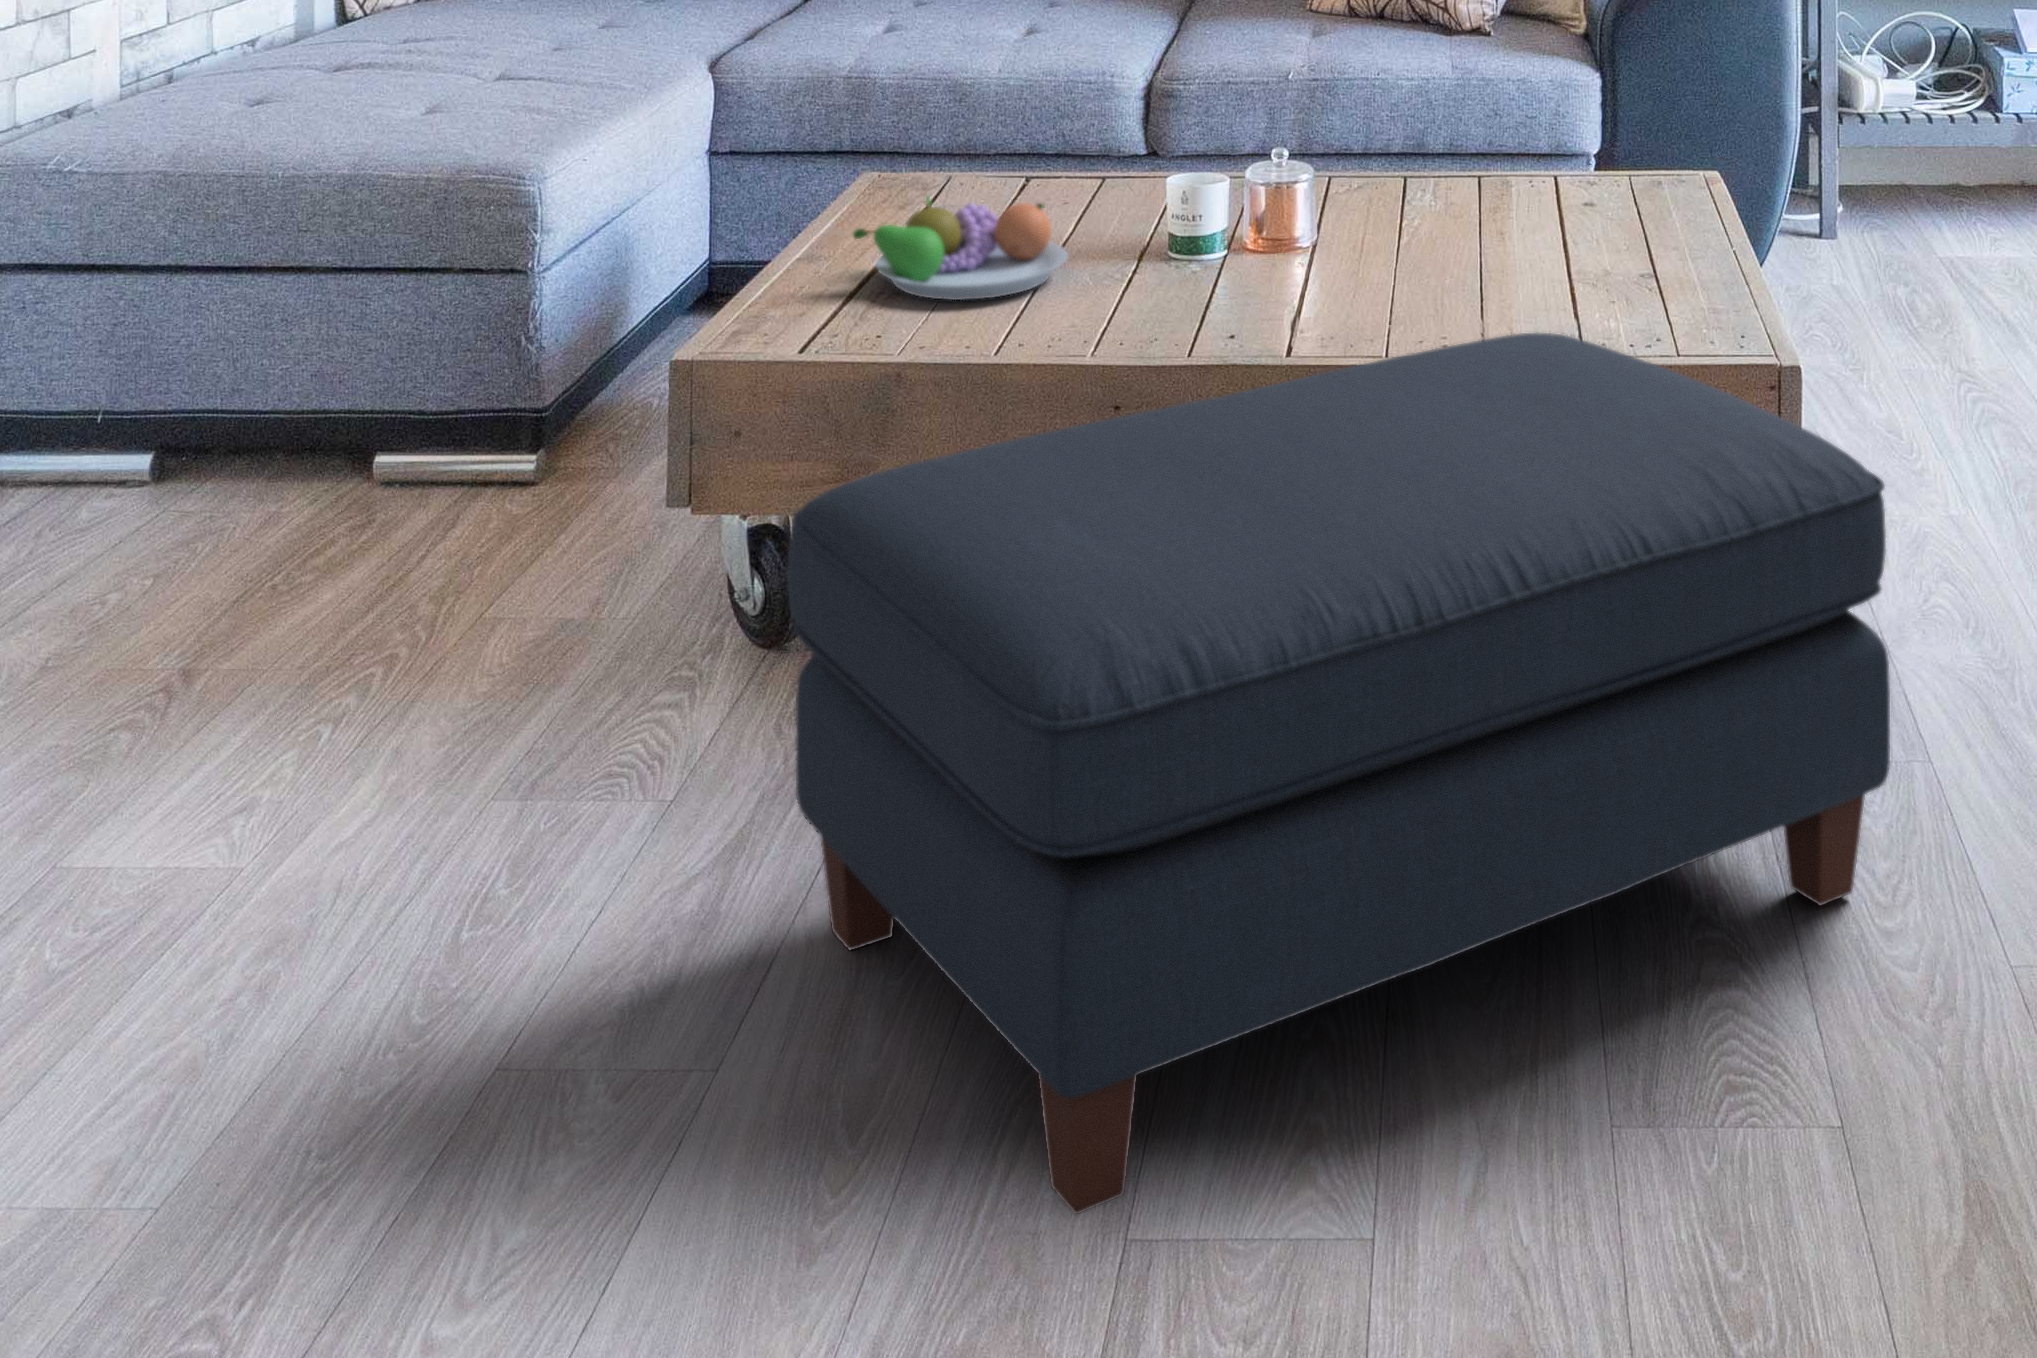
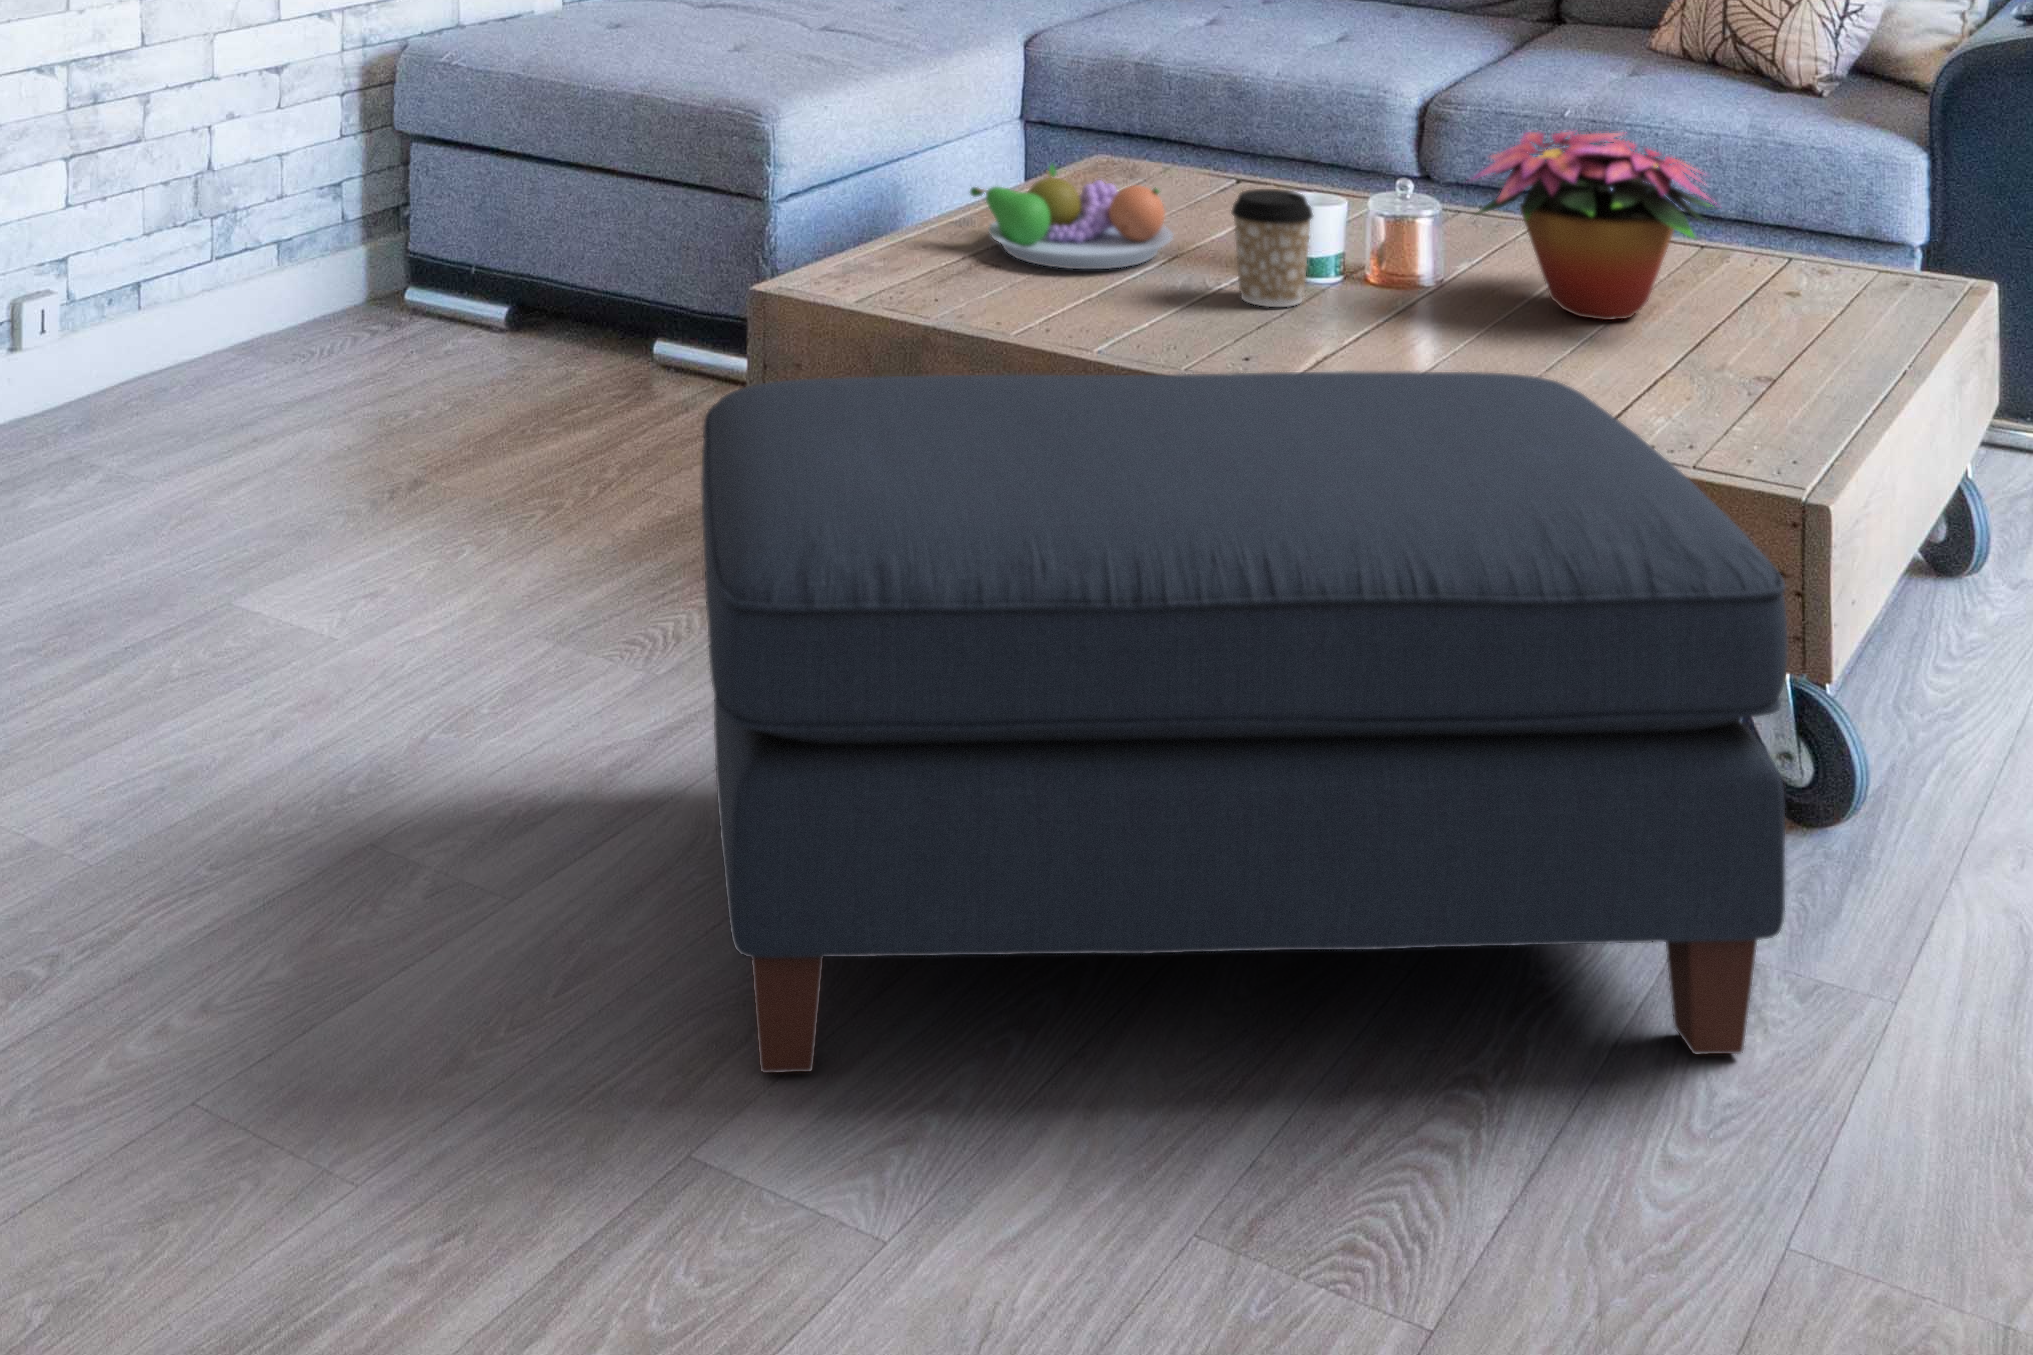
flower arrangement: none [1365,92,1606,269] -> present [1472,131,1709,320]
coffee cup: none [1159,189,1239,306] -> present [1232,189,1313,307]

